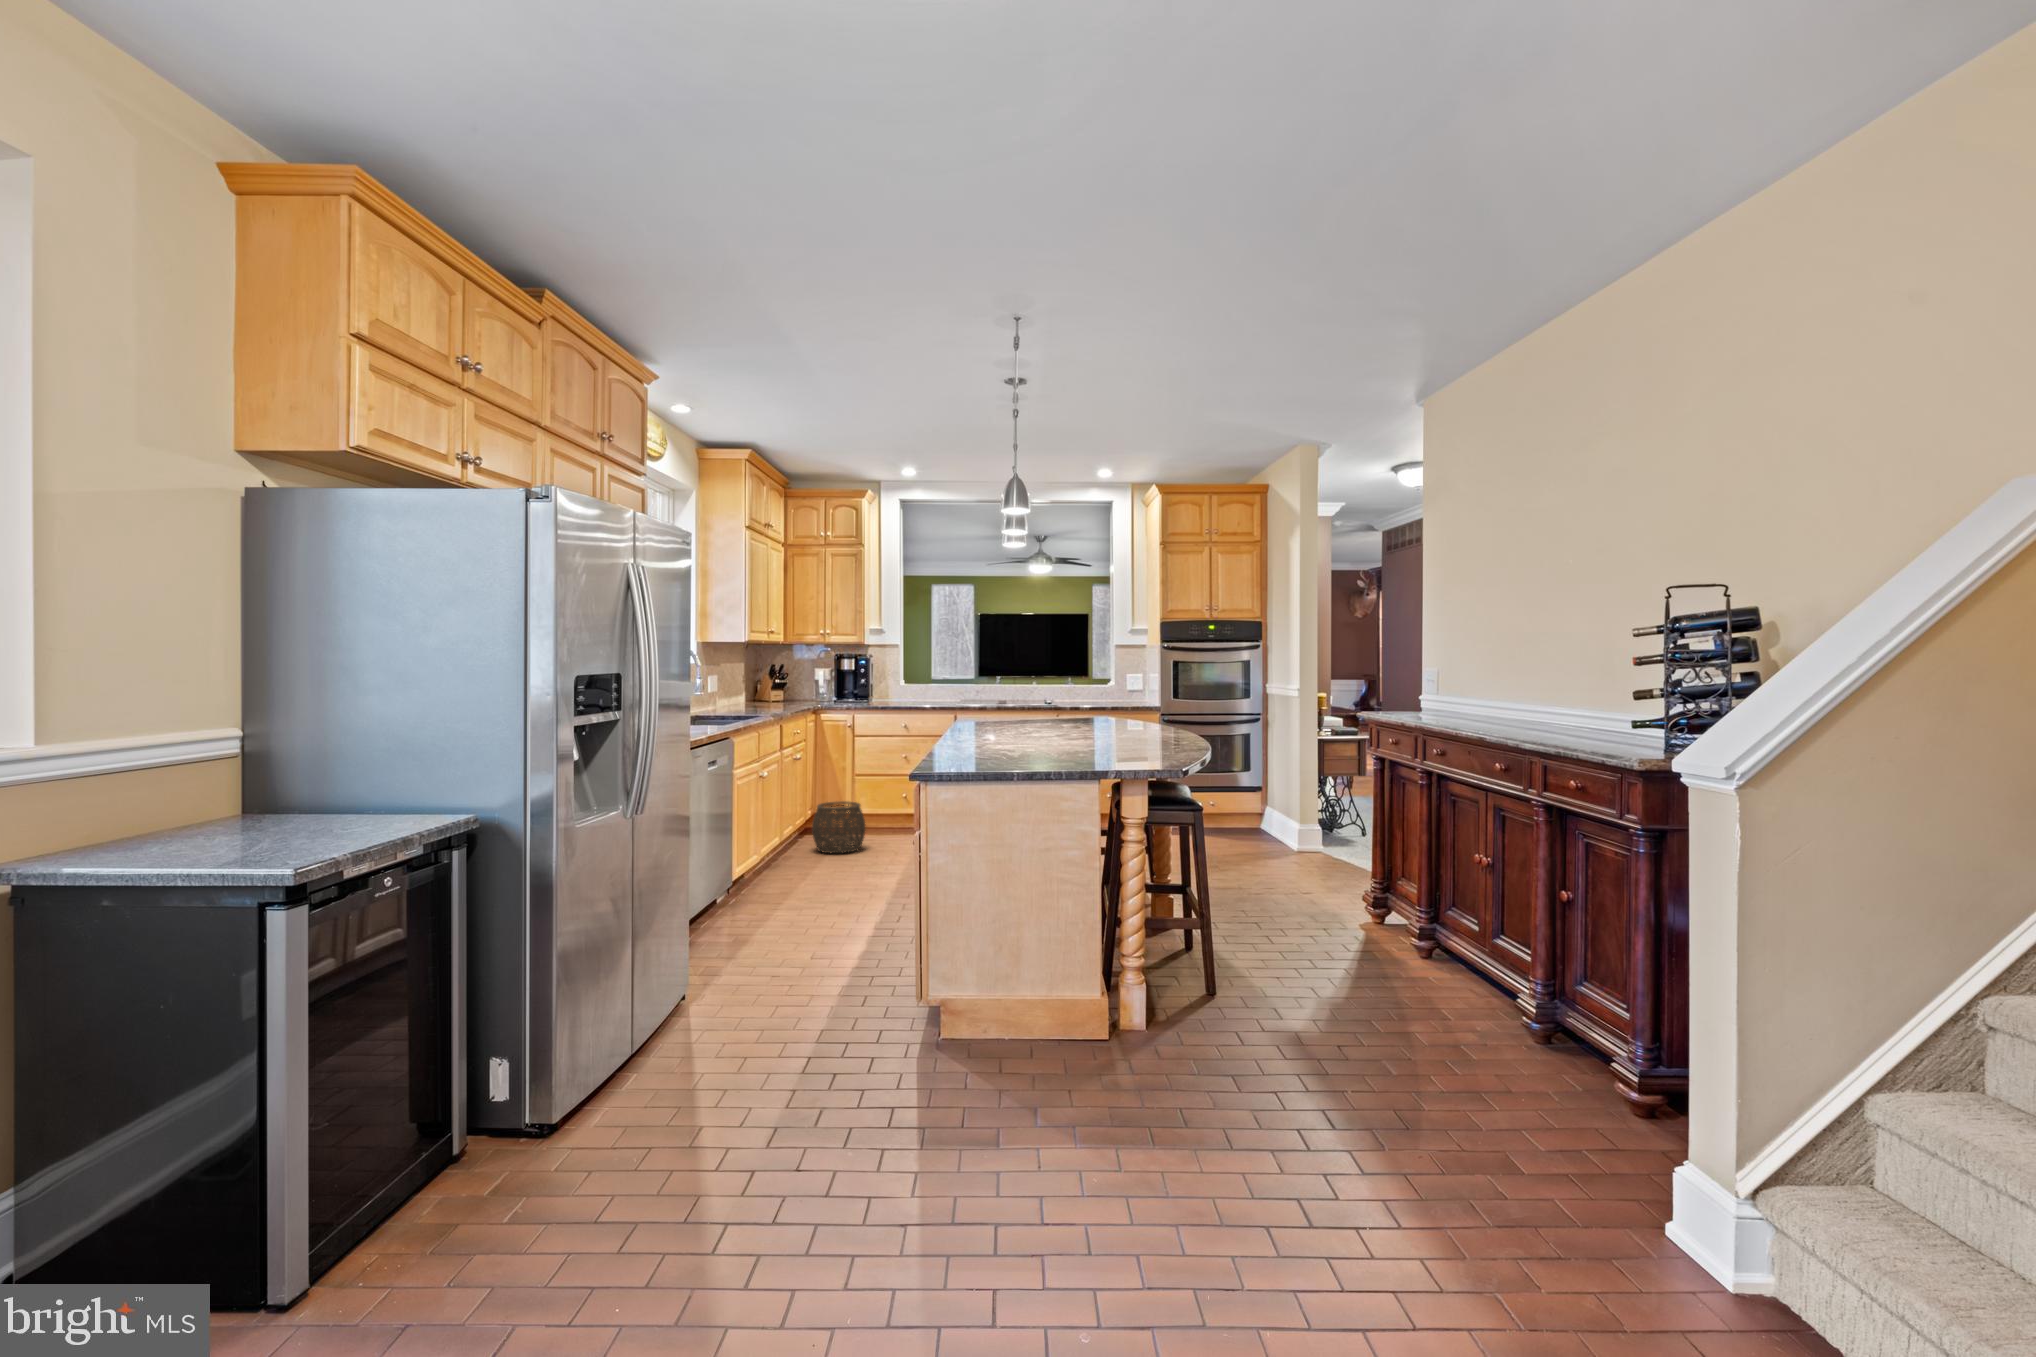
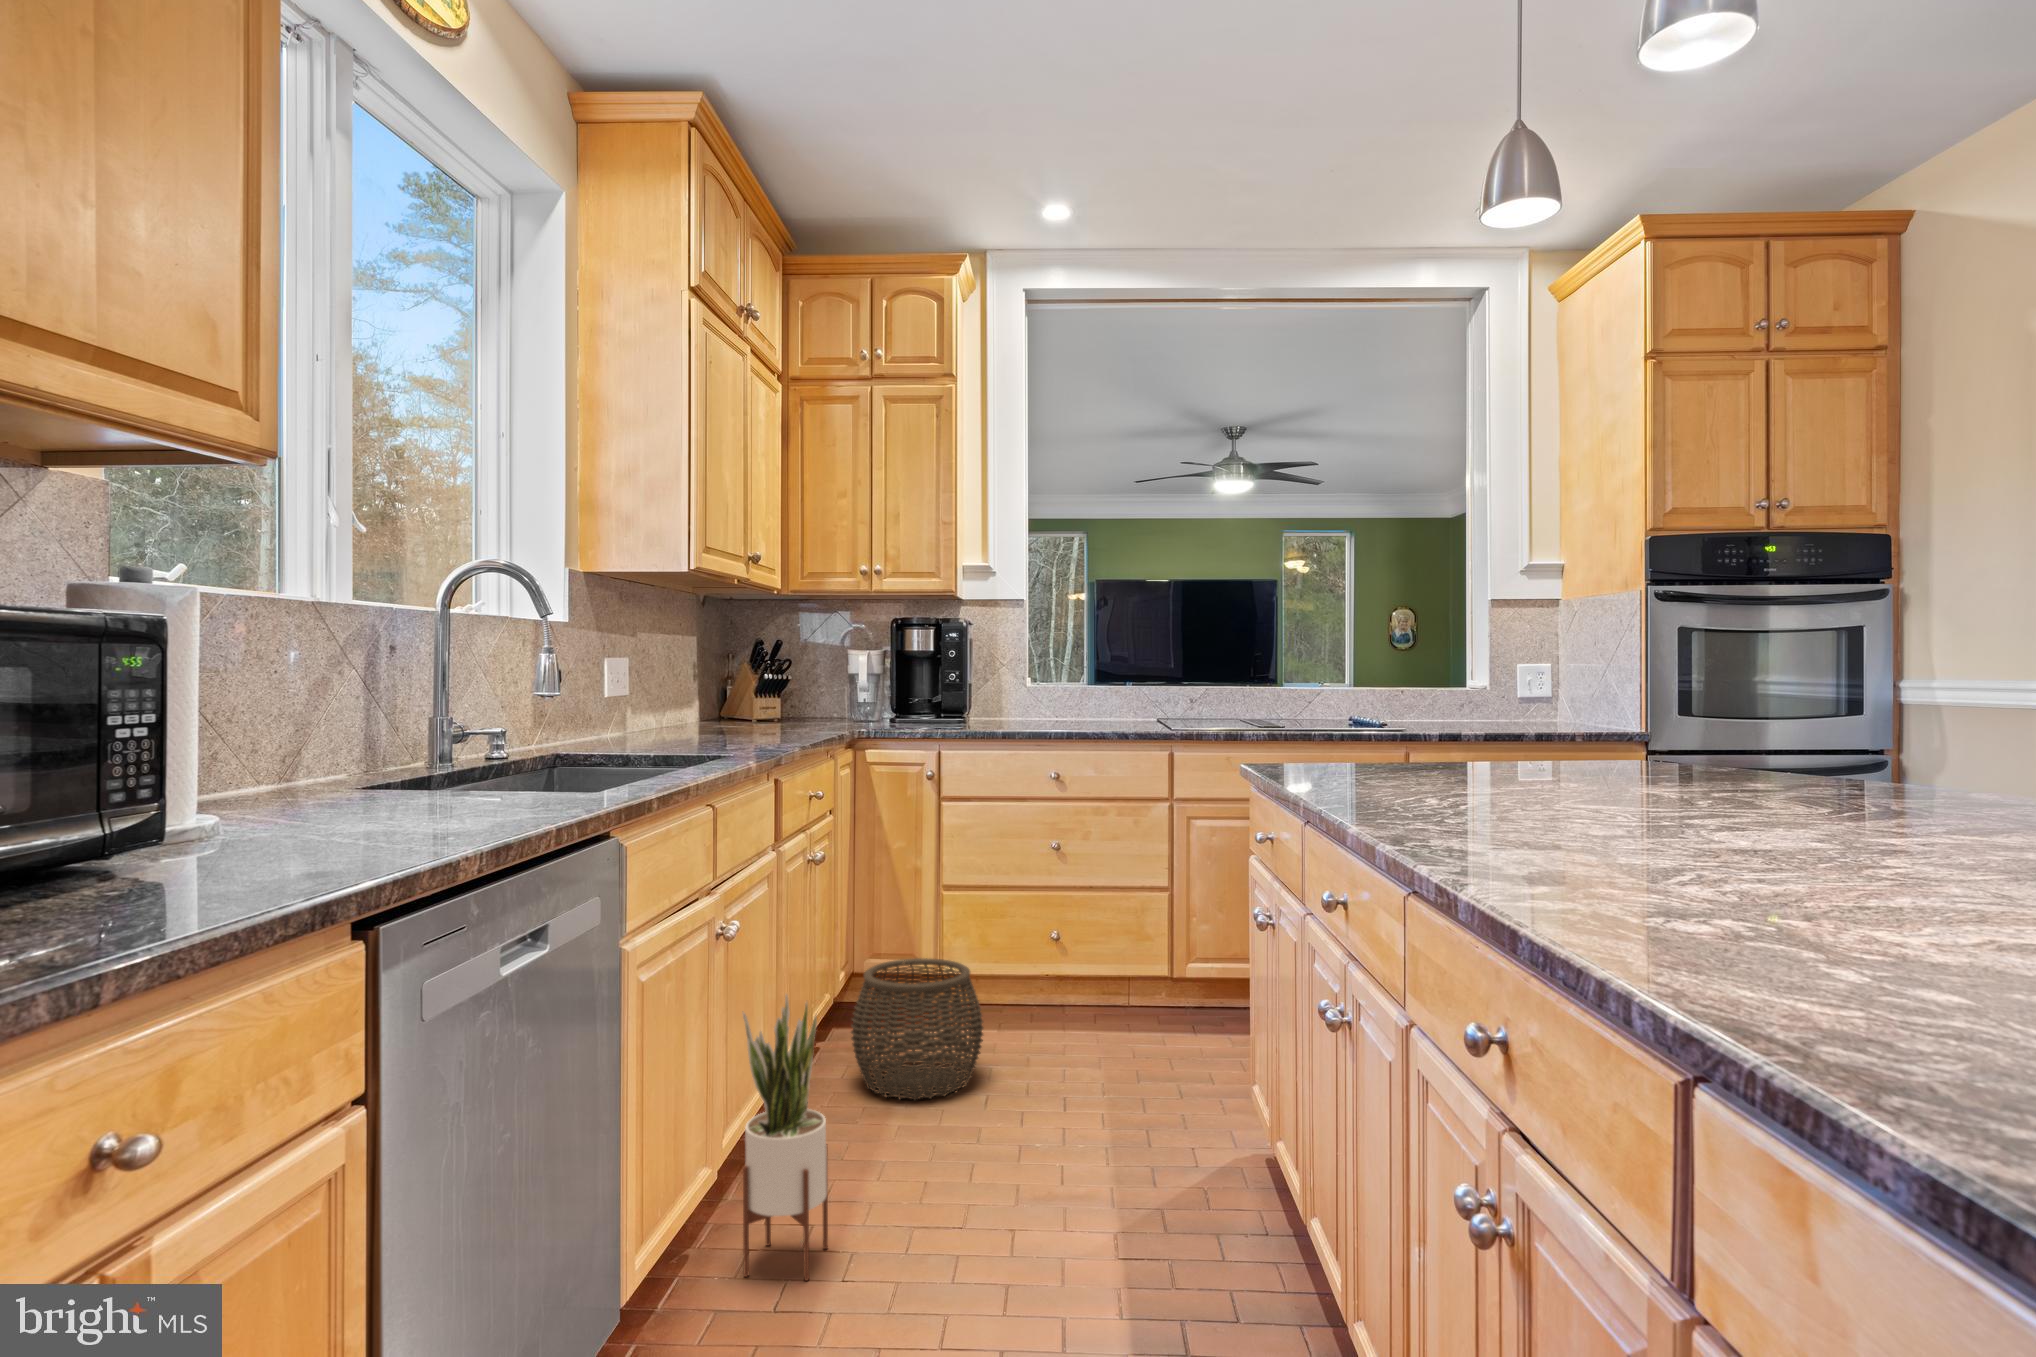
potted plant: none [770,794,799,886] -> present [743,995,828,1281]

